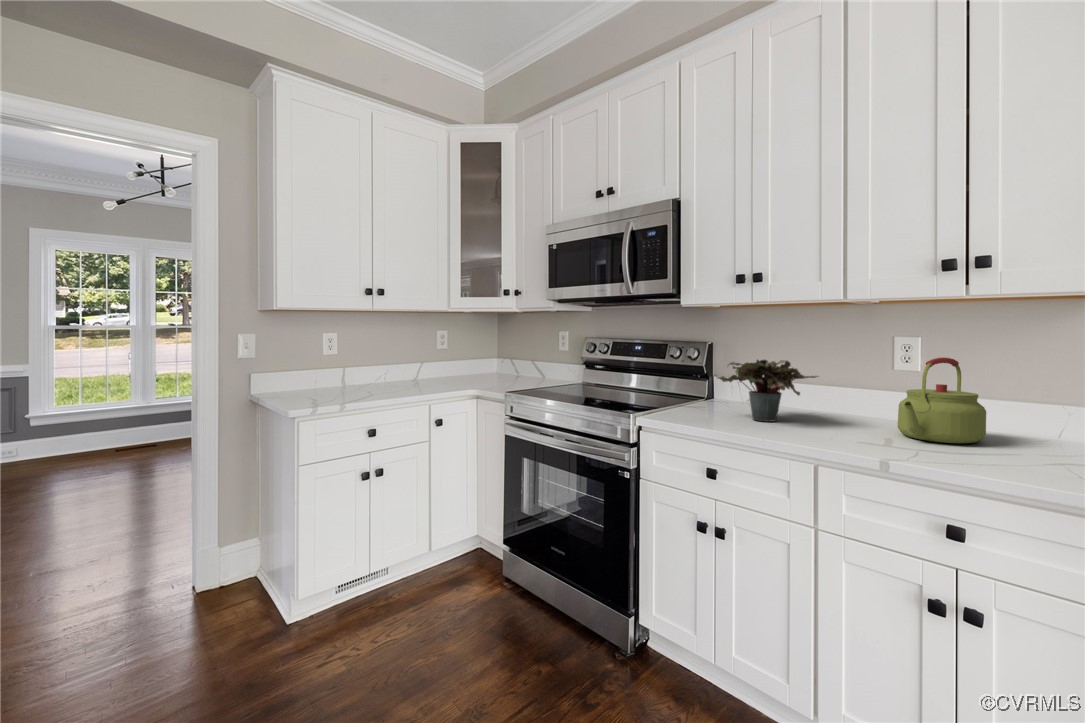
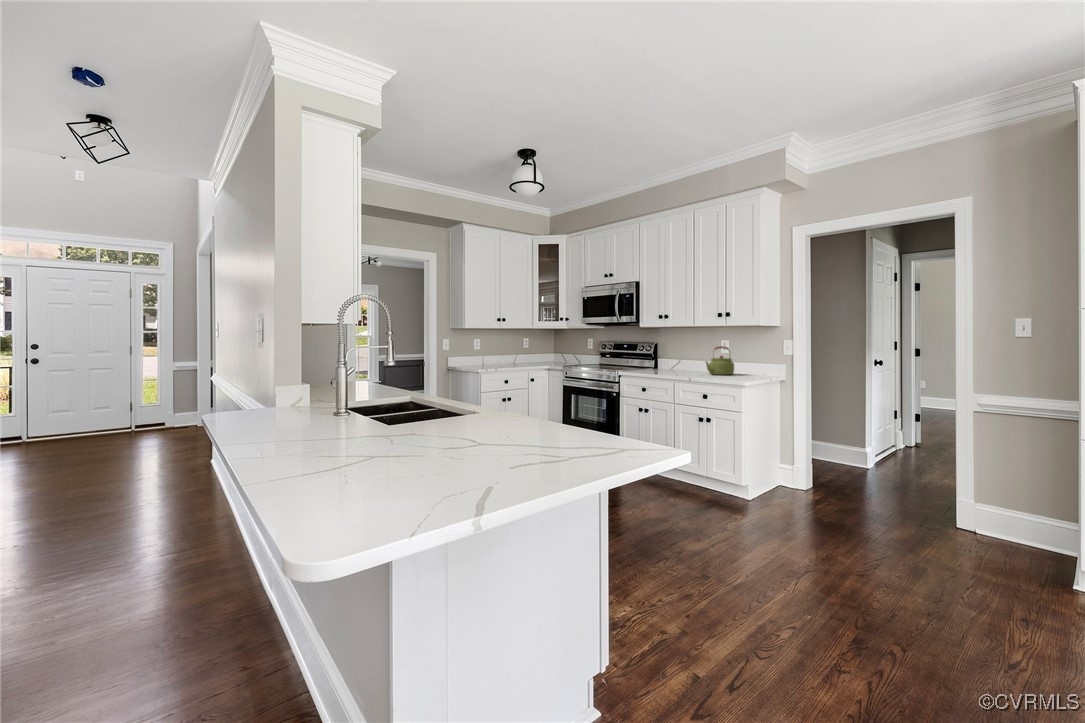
potted plant: present [717,360,818,421] -> none [651,348,687,372]

